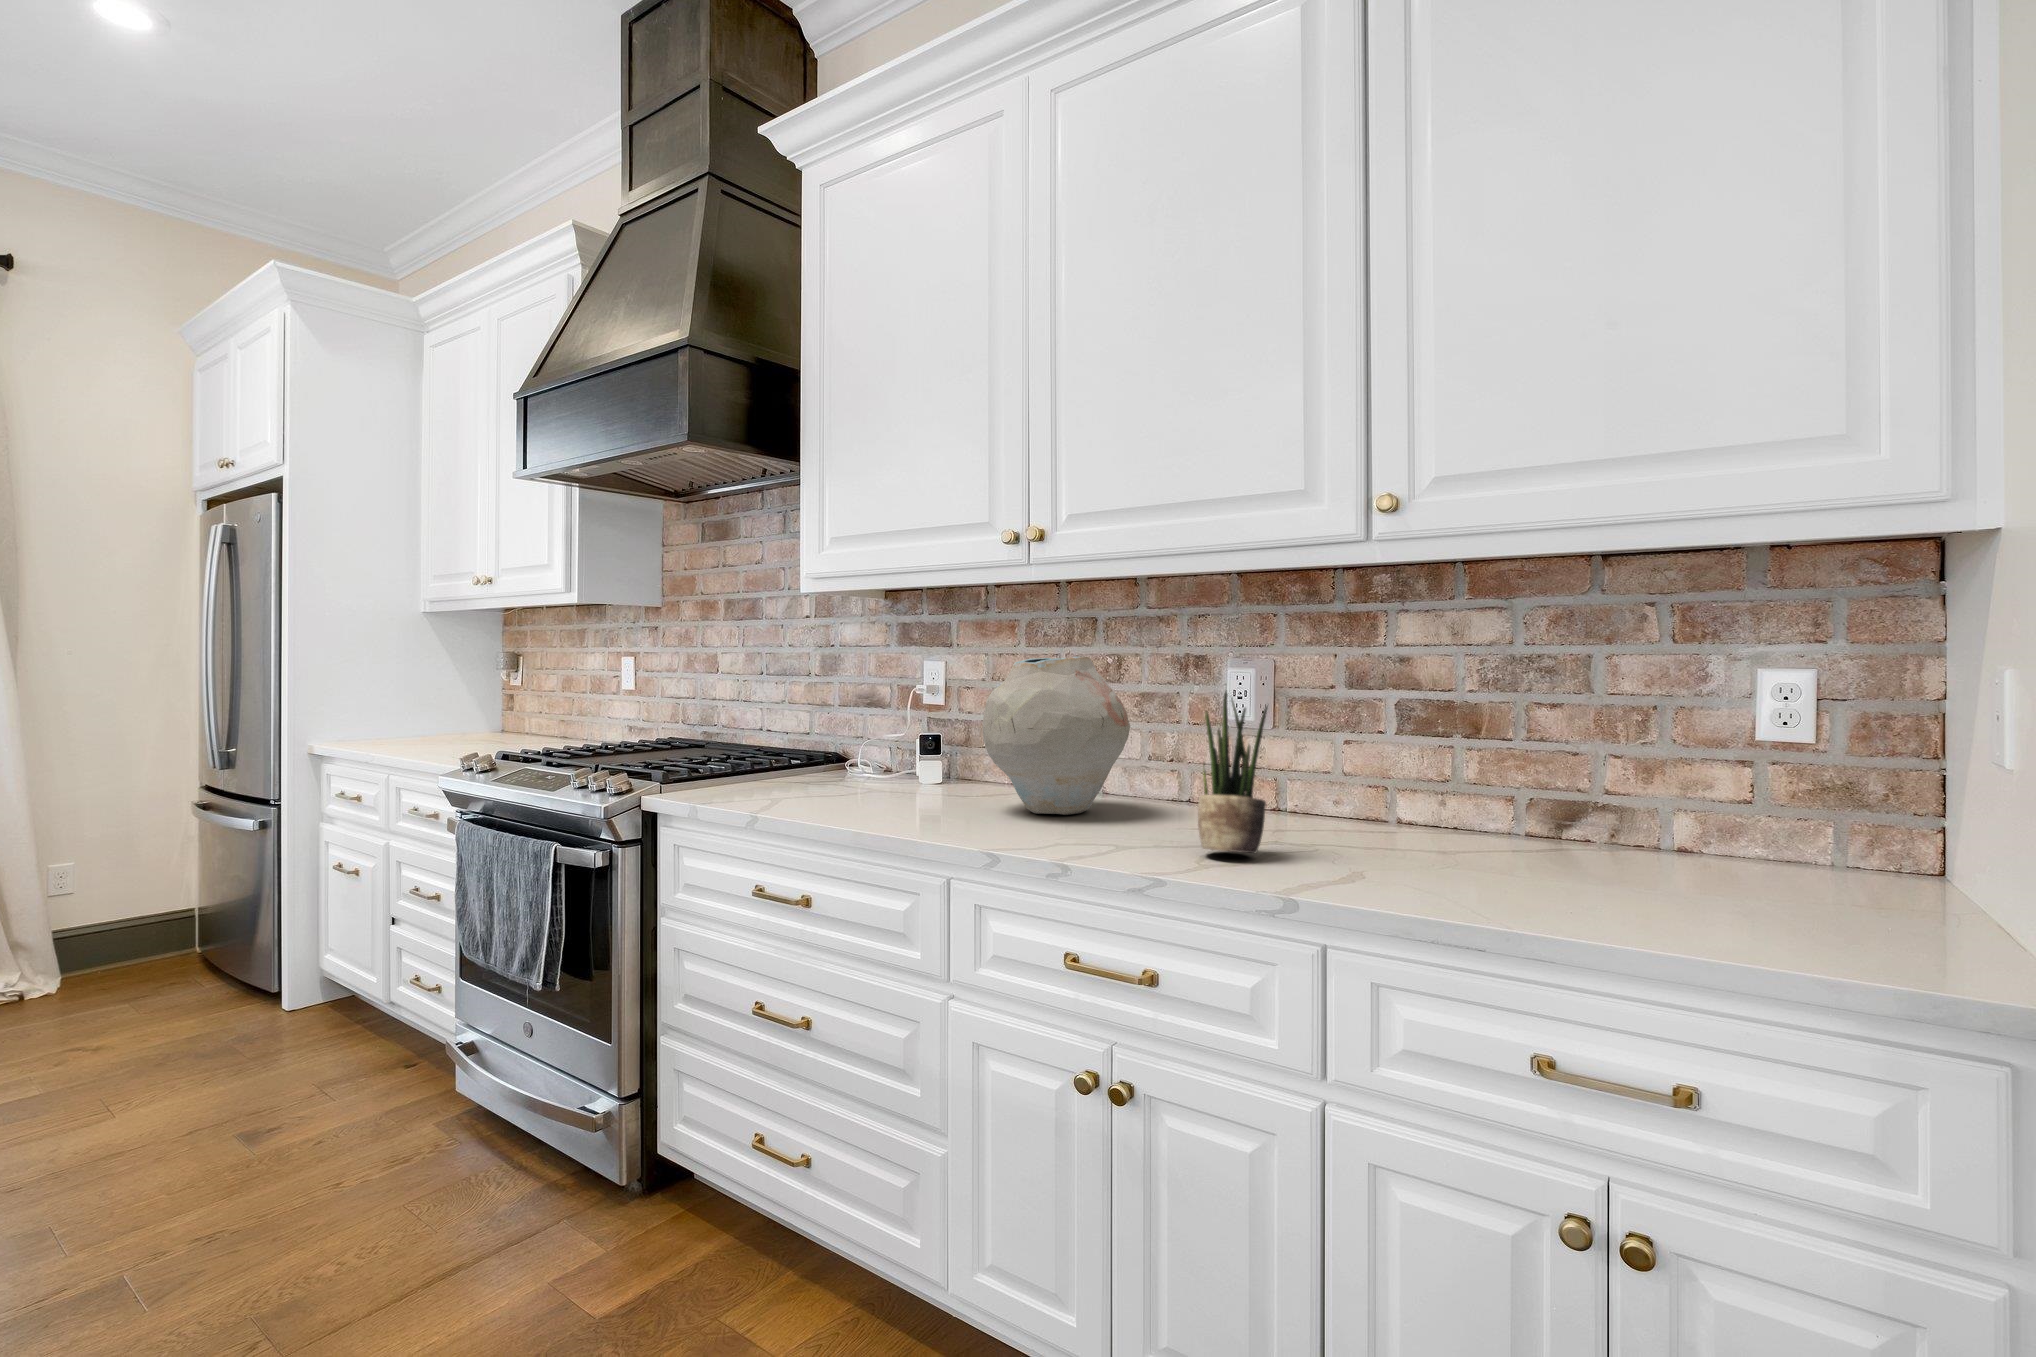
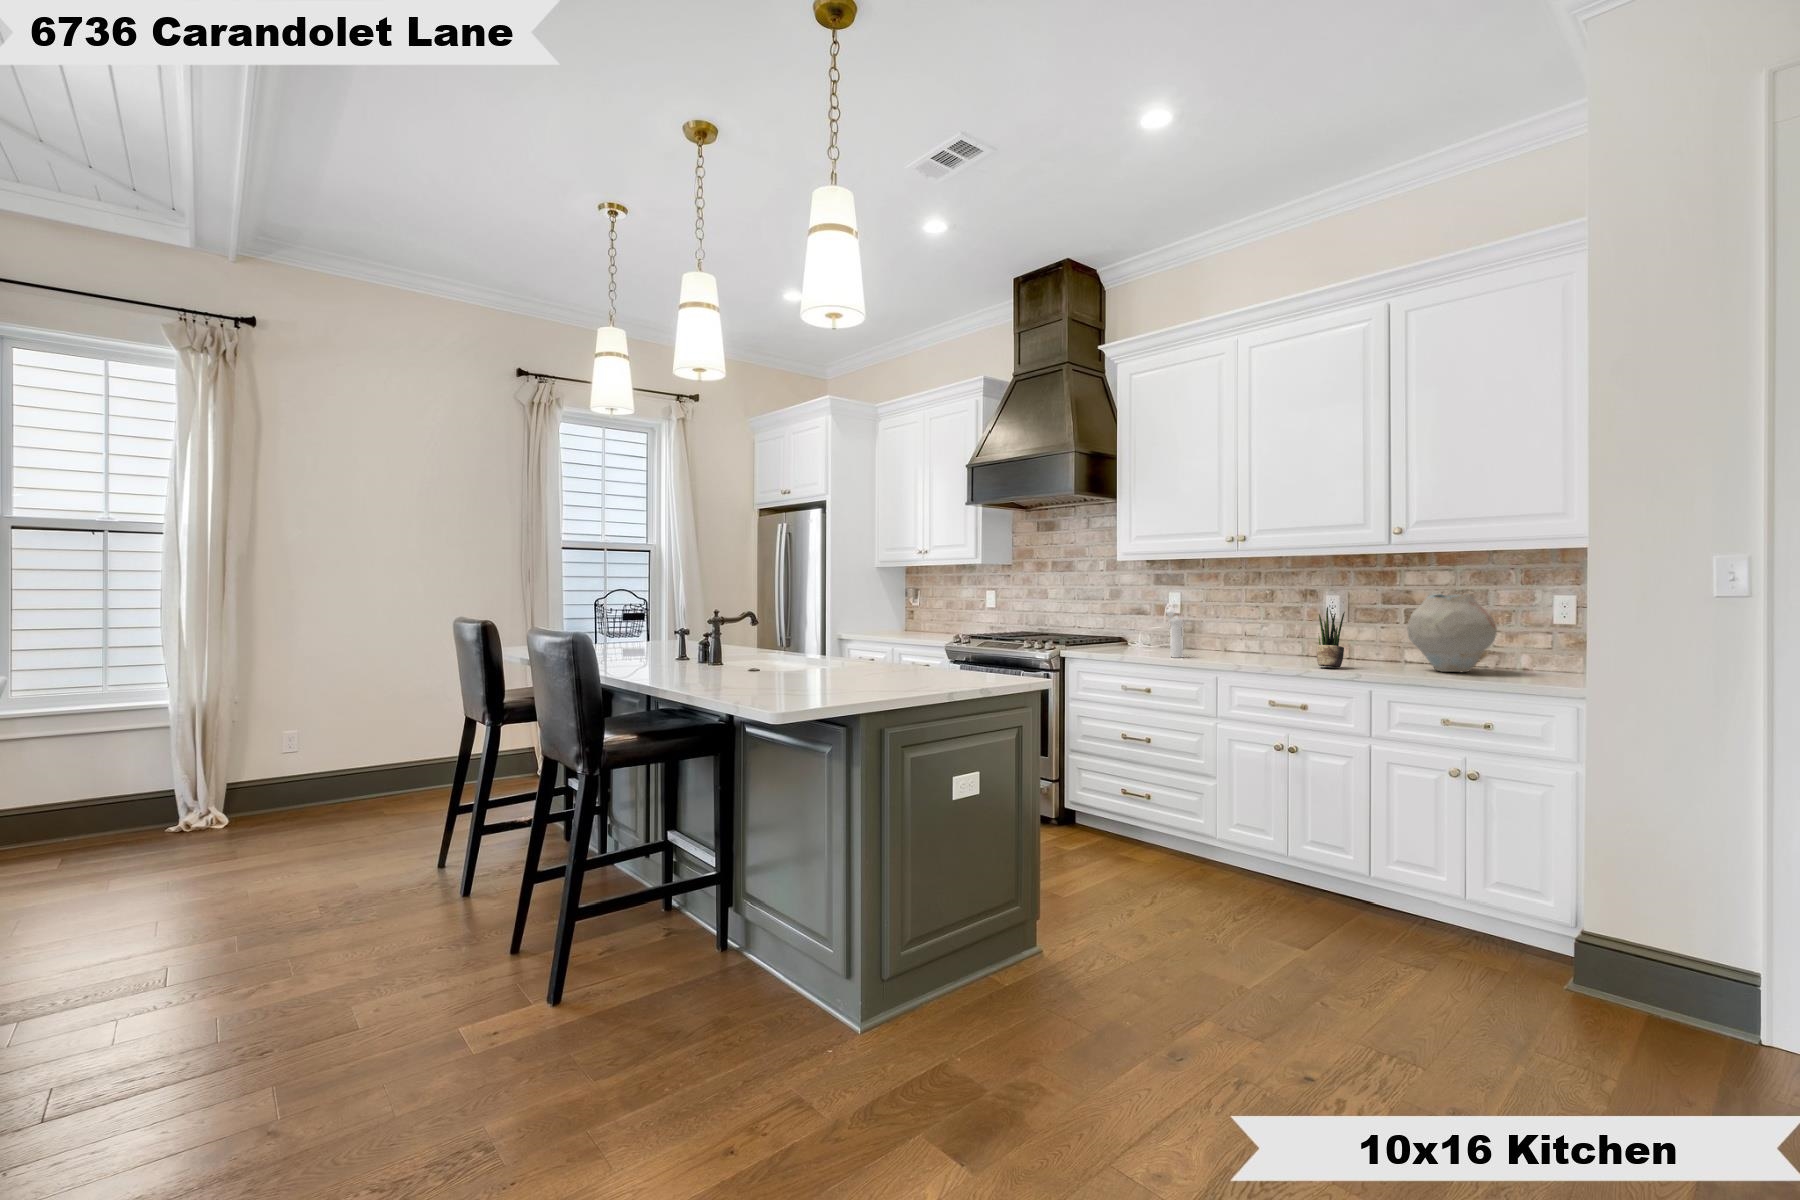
vase: present [983,656,1130,815] -> present [1407,594,1497,672]
pepper mill: none [871,695,903,816] -> present [1166,609,1183,658]

